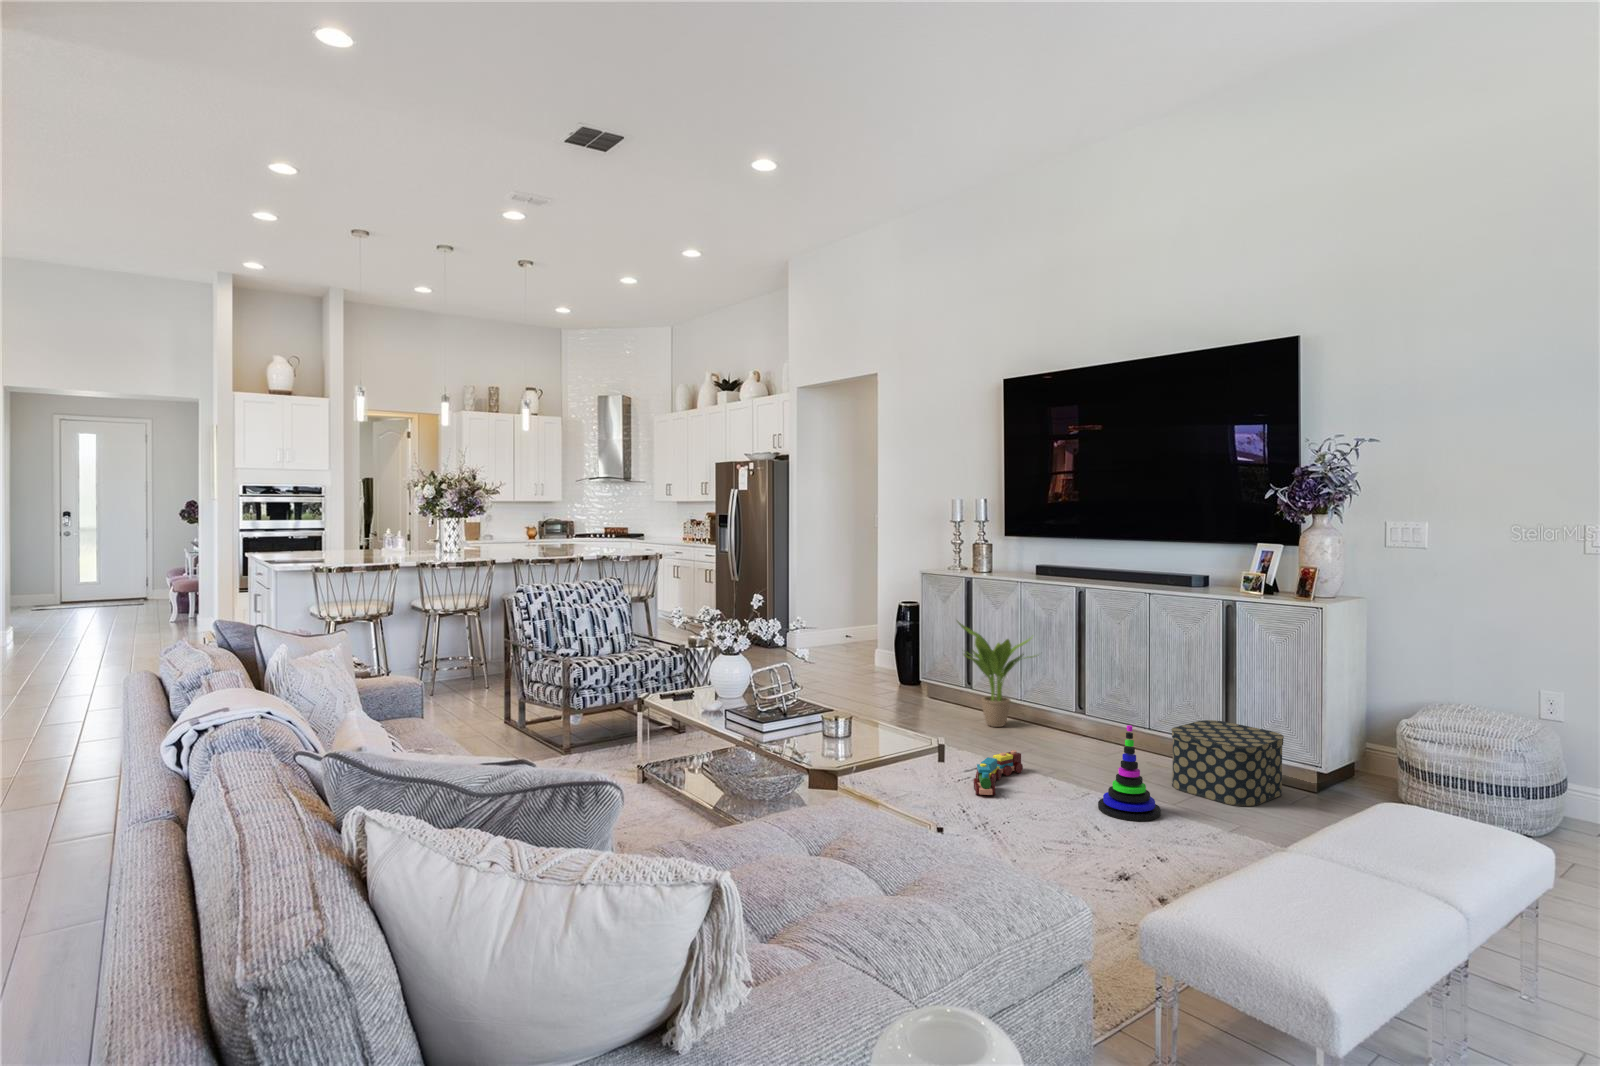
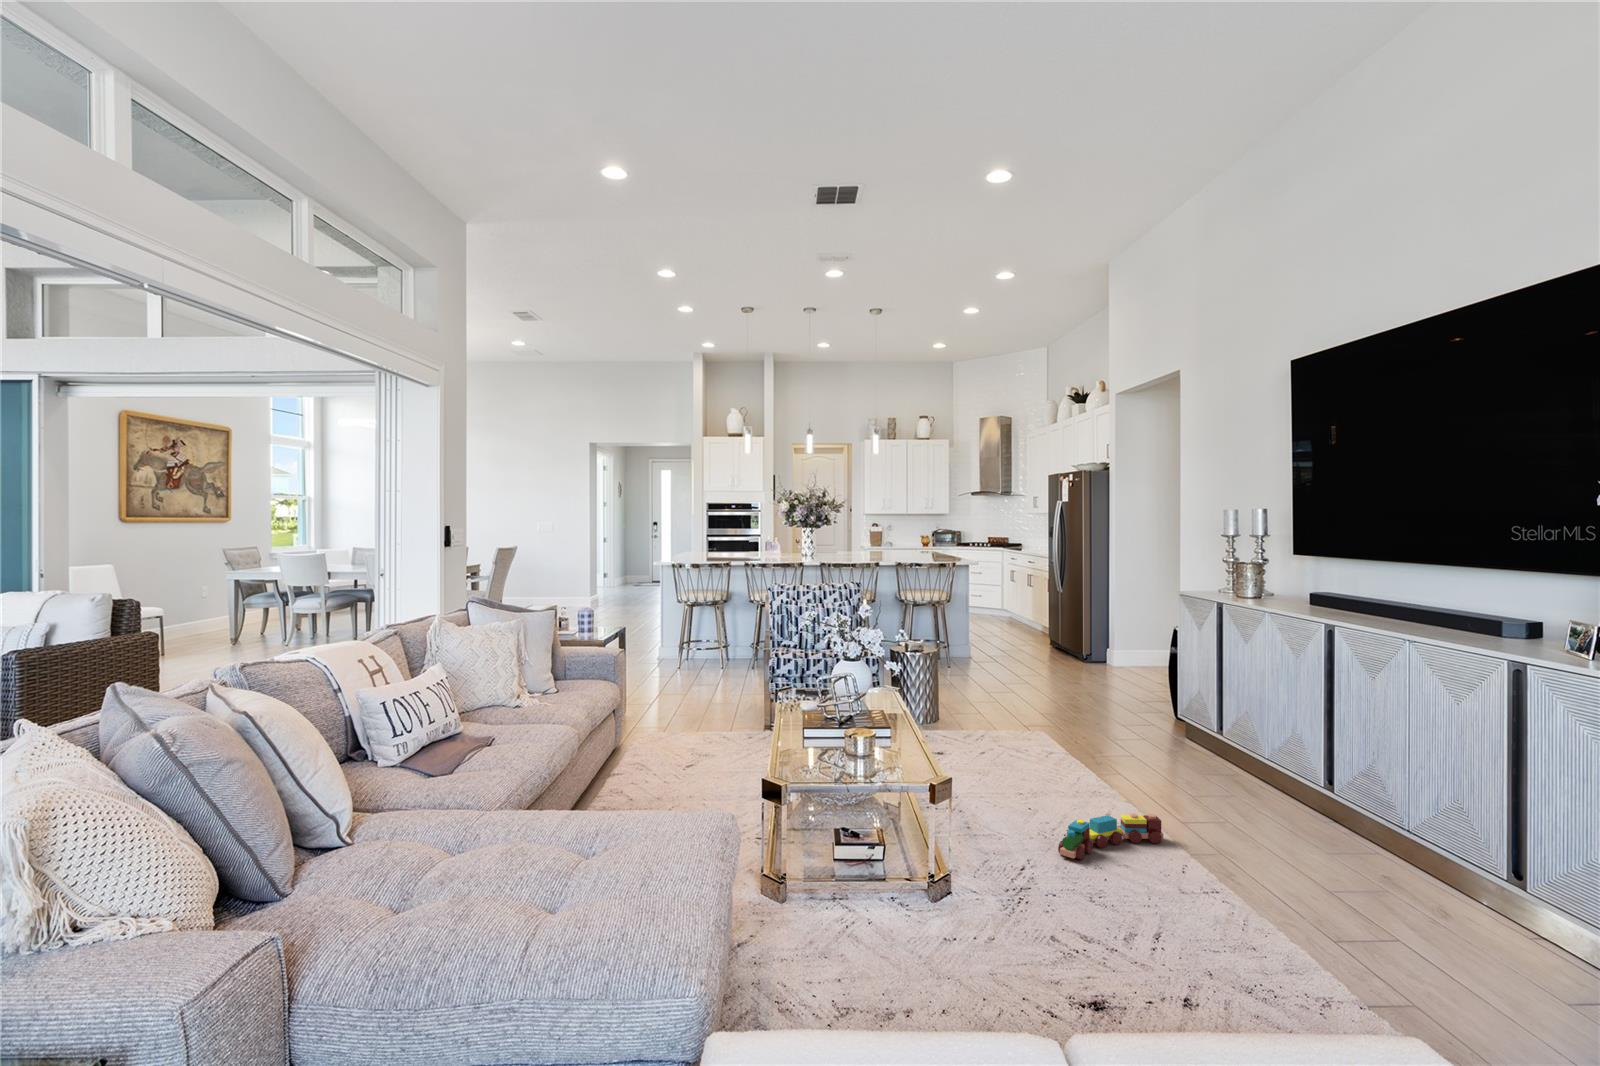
potted plant: present [957,621,1035,727] -> none [1162,649,1271,786]
storage box: present [1171,720,1284,806] -> none [1360,834,1568,986]
stacking toy: present [1098,725,1161,821] -> none [1189,813,1279,950]

